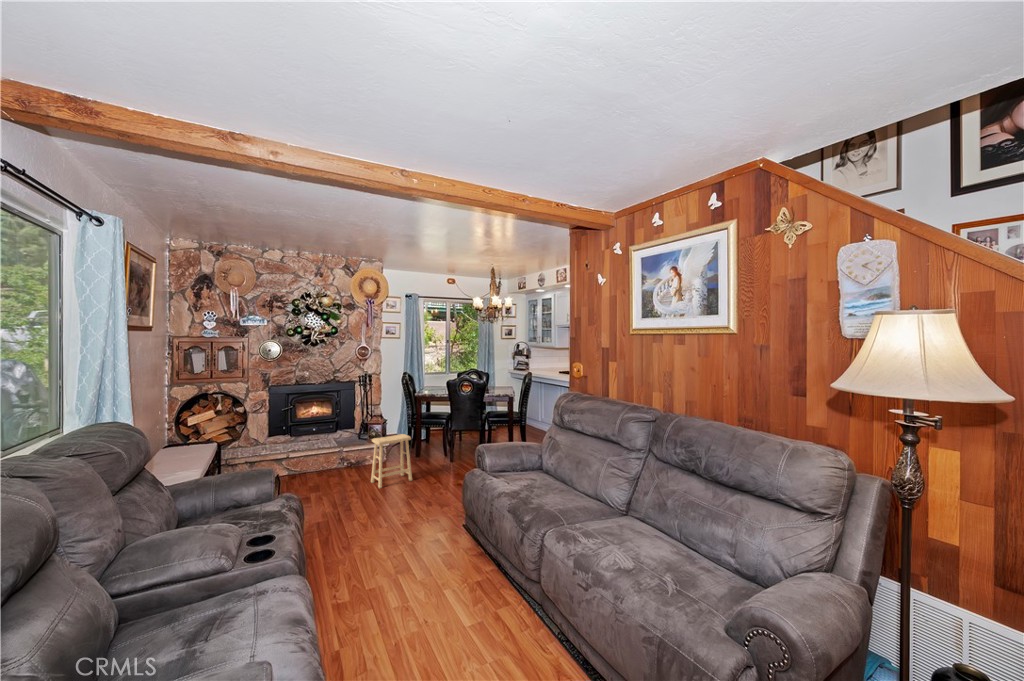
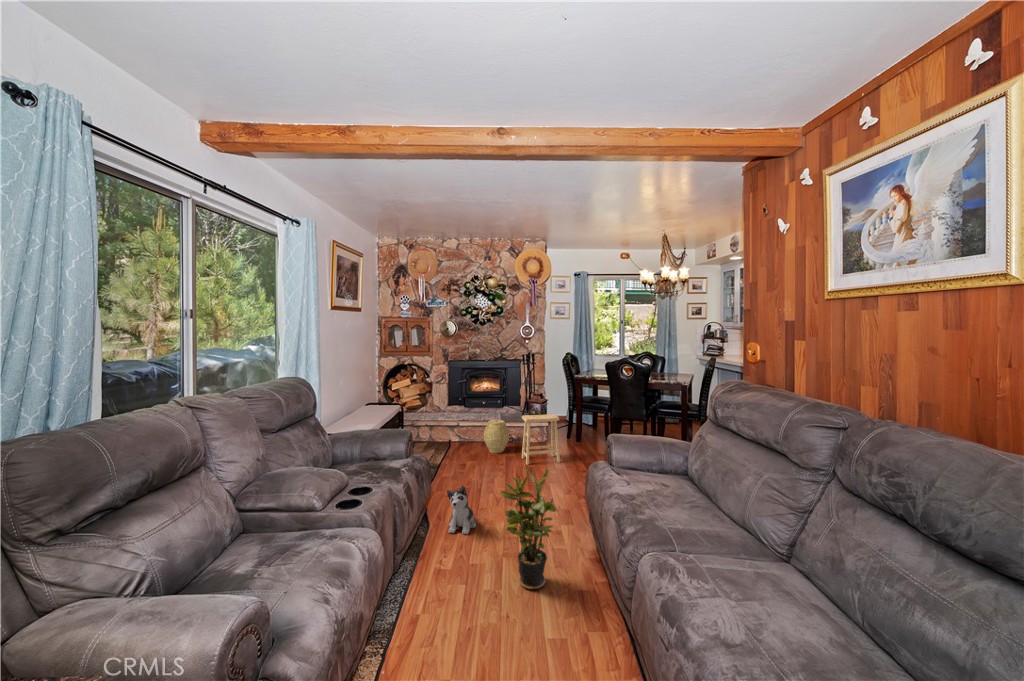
woven basket: none [325,446,354,482] -> present [484,420,509,453]
potted plant: none [411,483,463,601] -> present [501,468,556,589]
plush toy: none [326,519,357,573] -> present [447,485,476,534]

